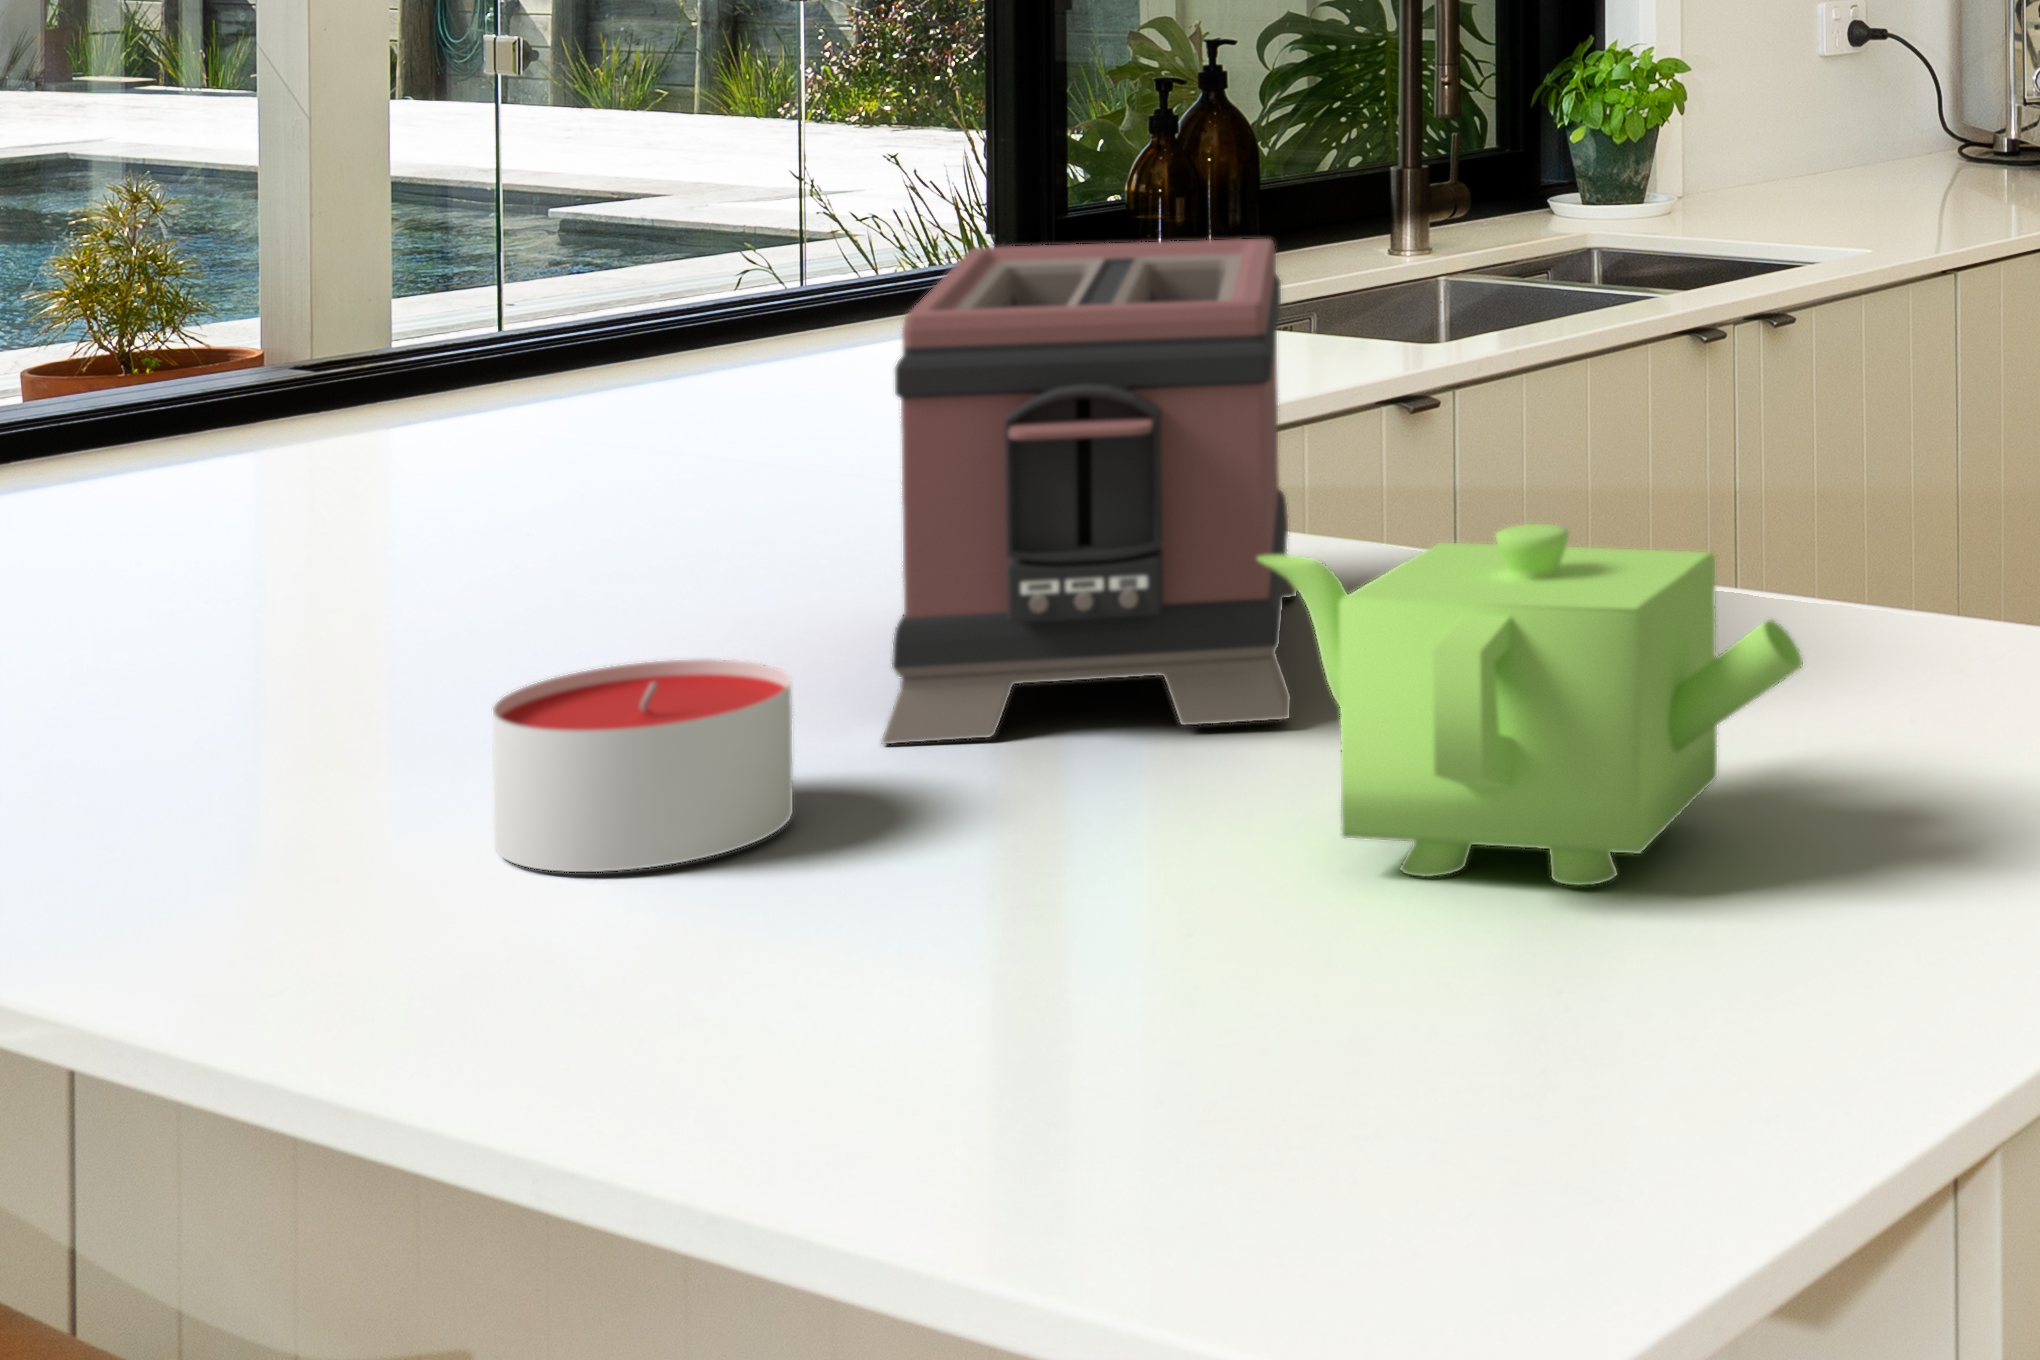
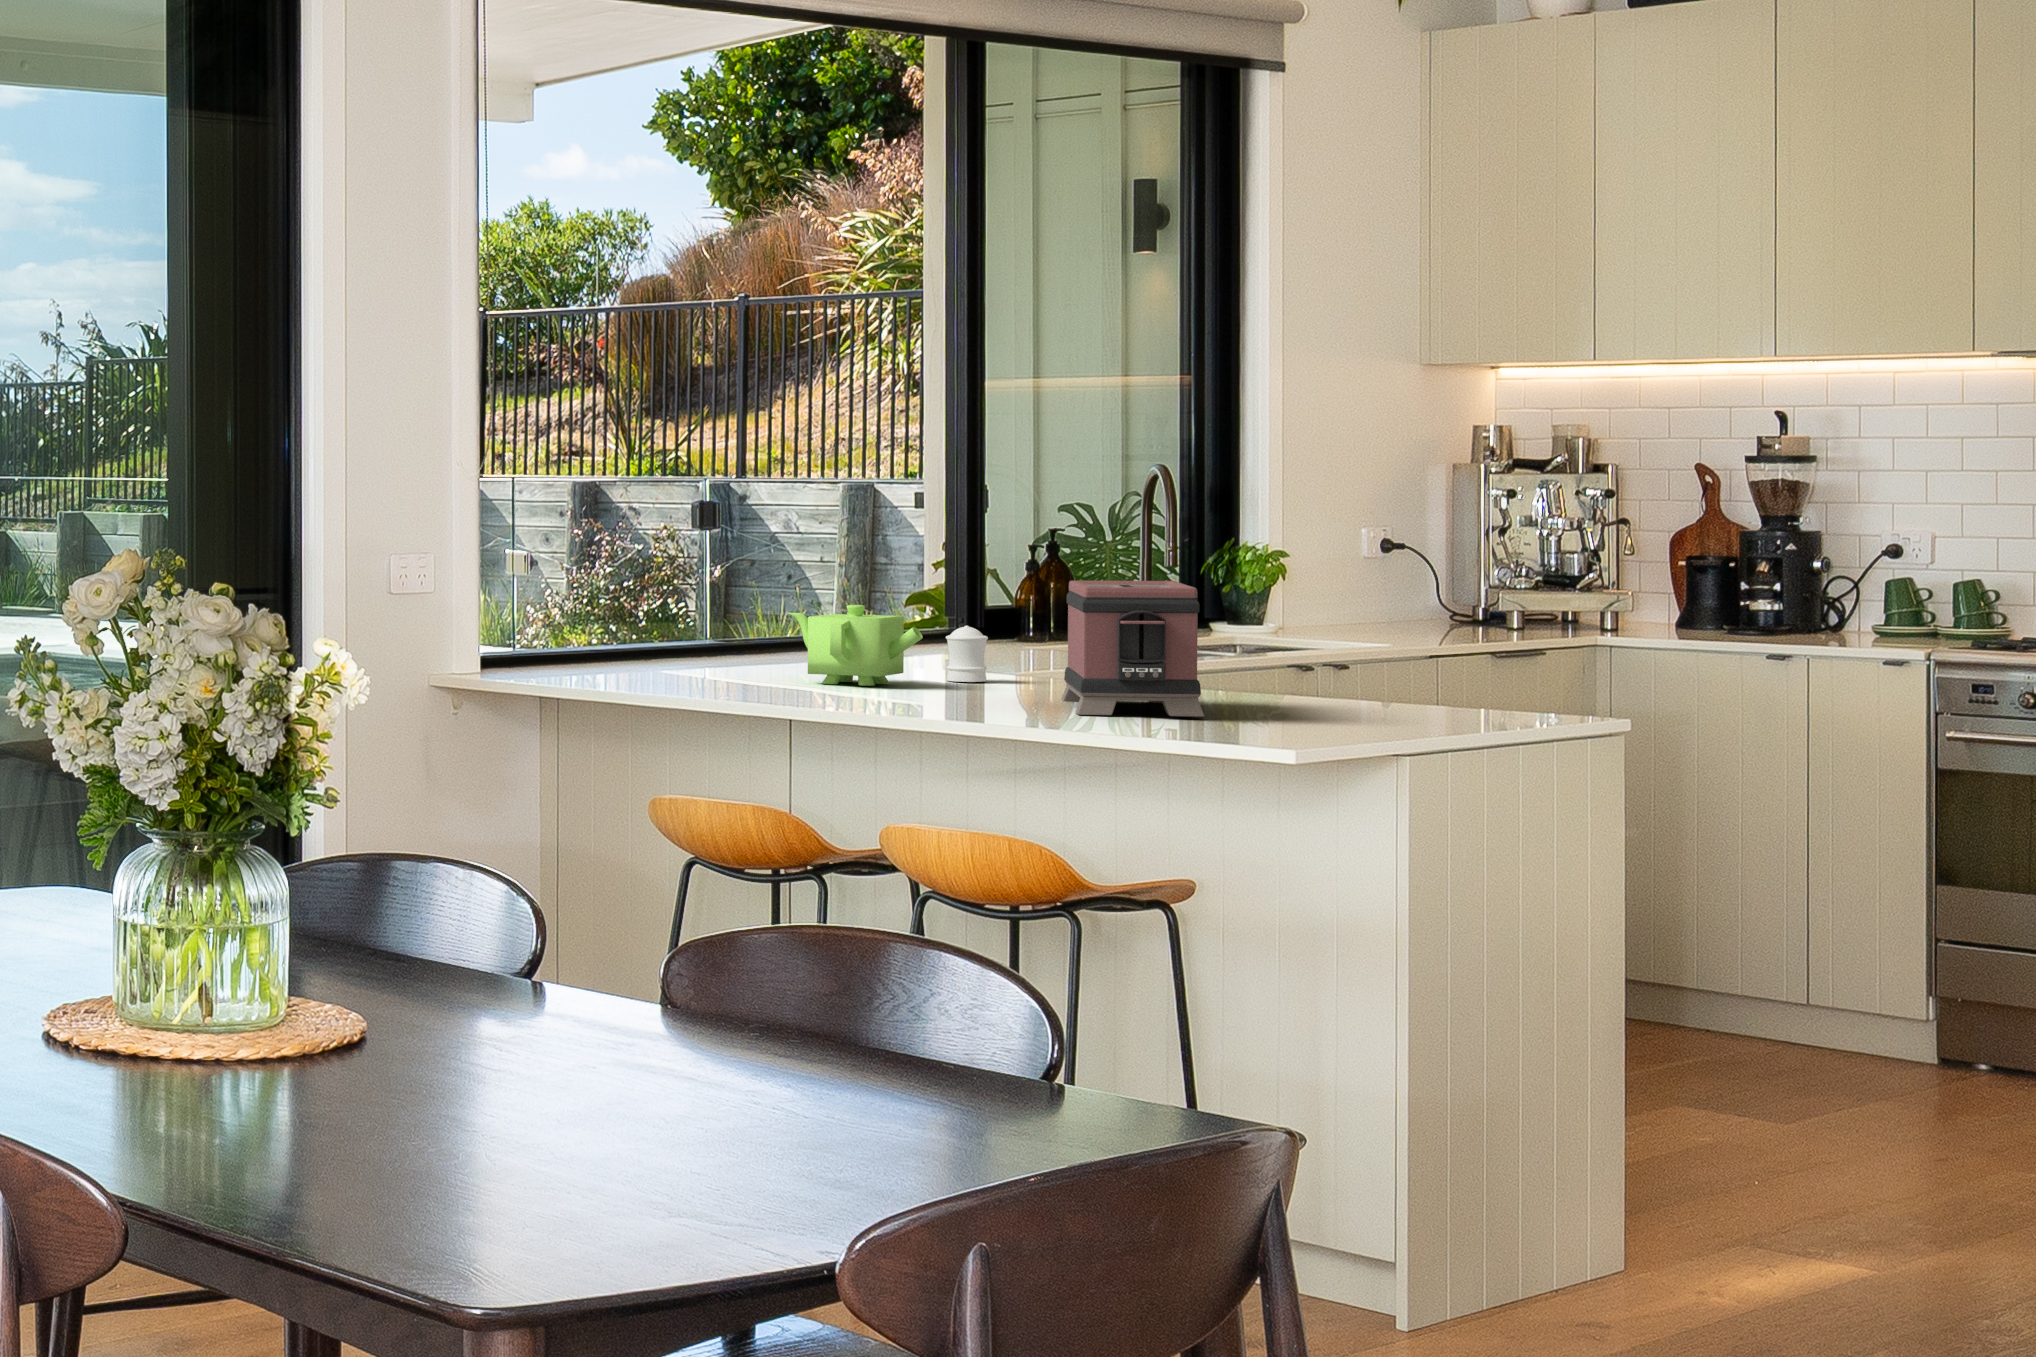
salt shaker: none [732,343,850,503] -> present [946,626,988,682]
teapot: present [1257,524,1803,885] -> present [788,605,923,686]
candle: present [493,659,793,872] -> none [992,679,1072,722]

